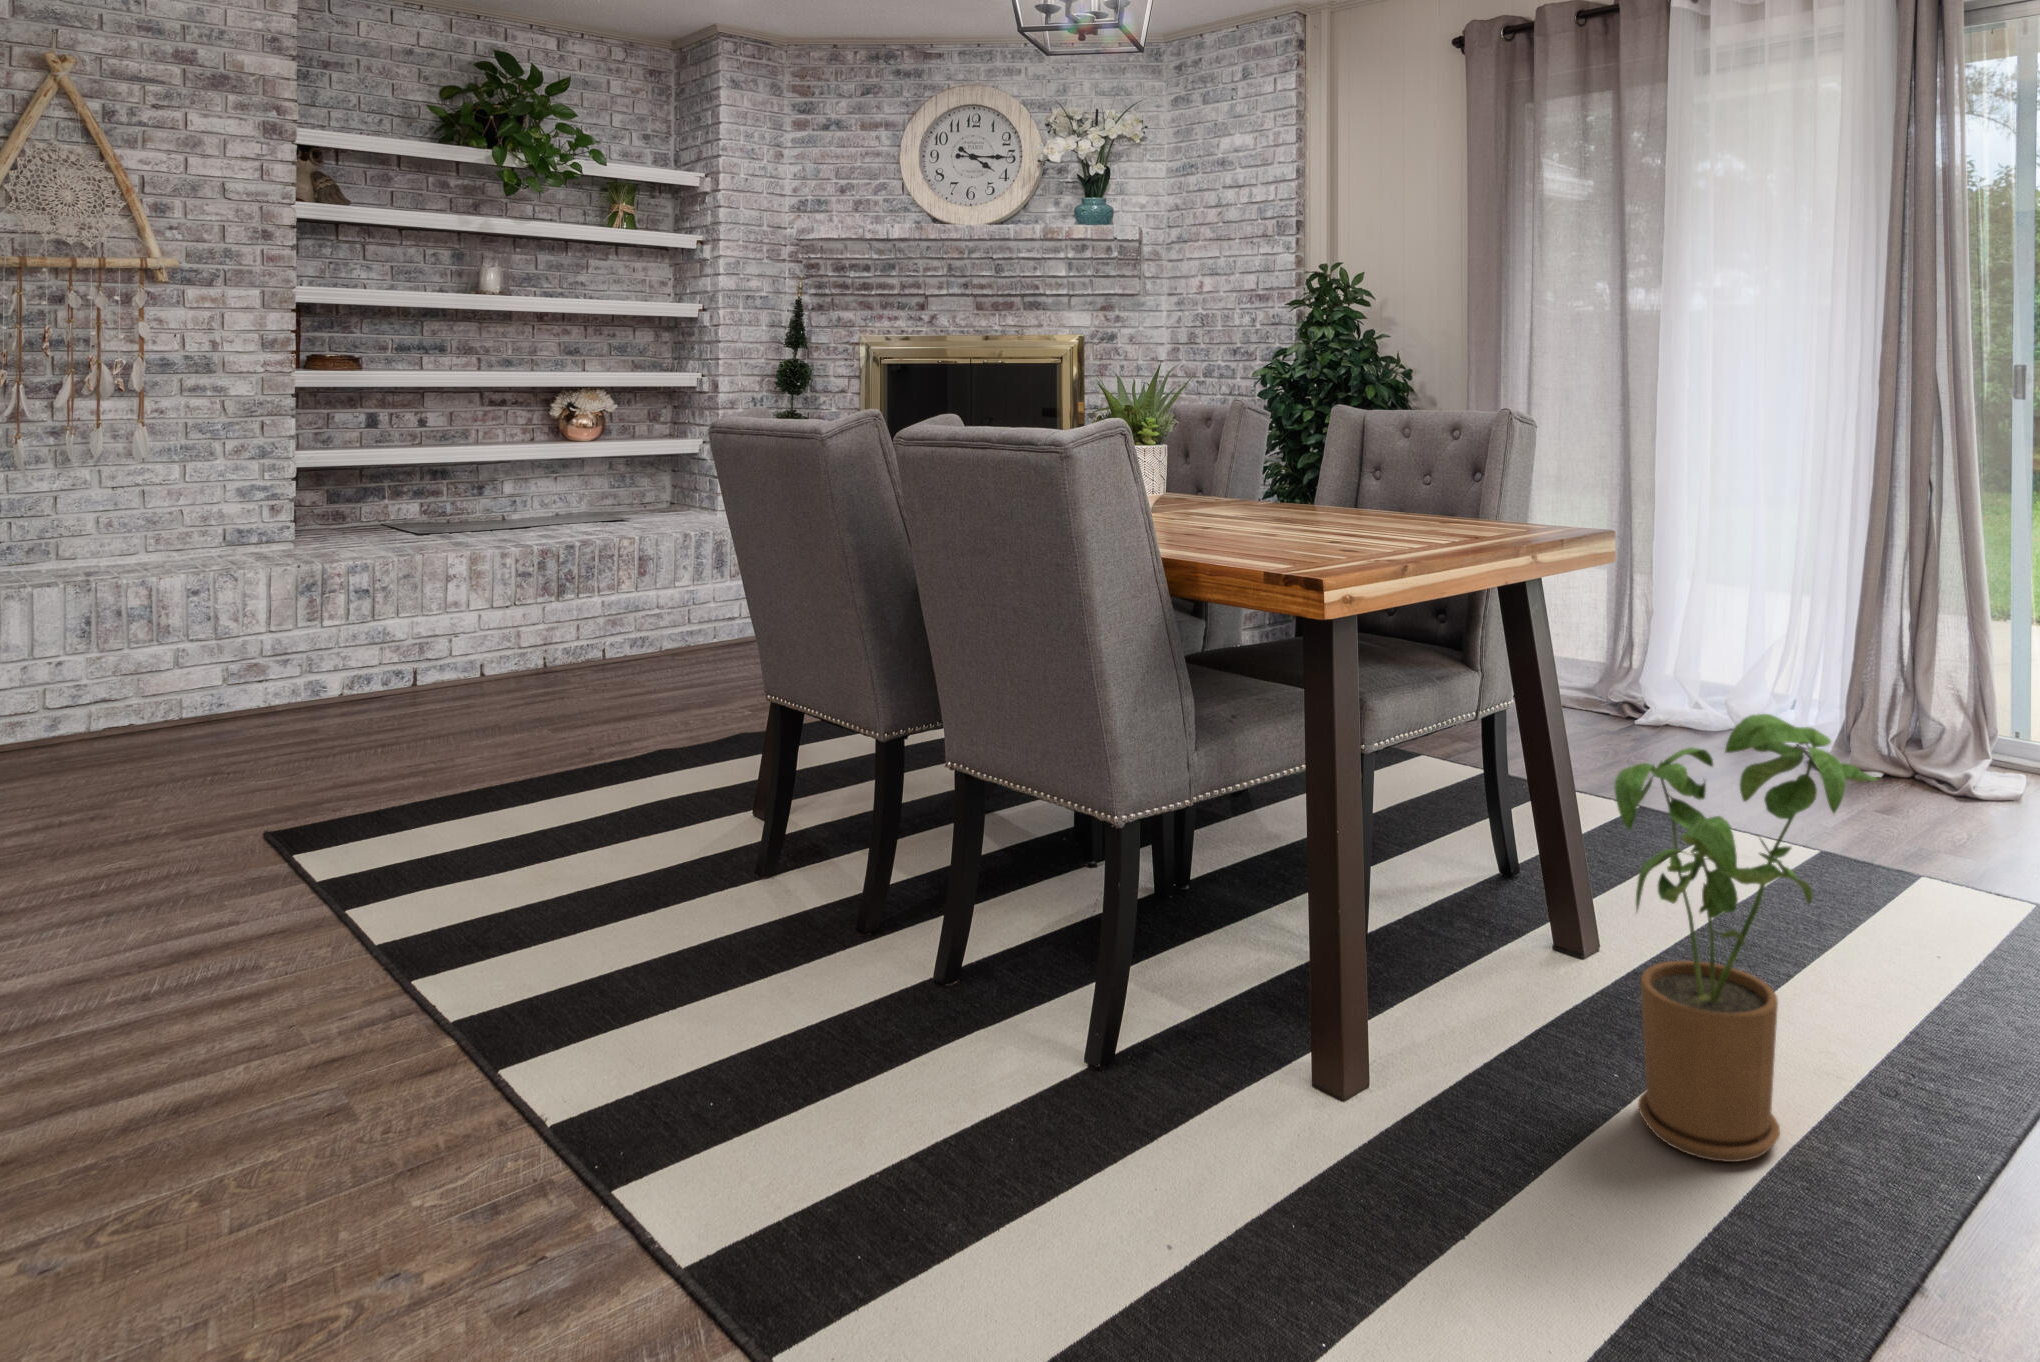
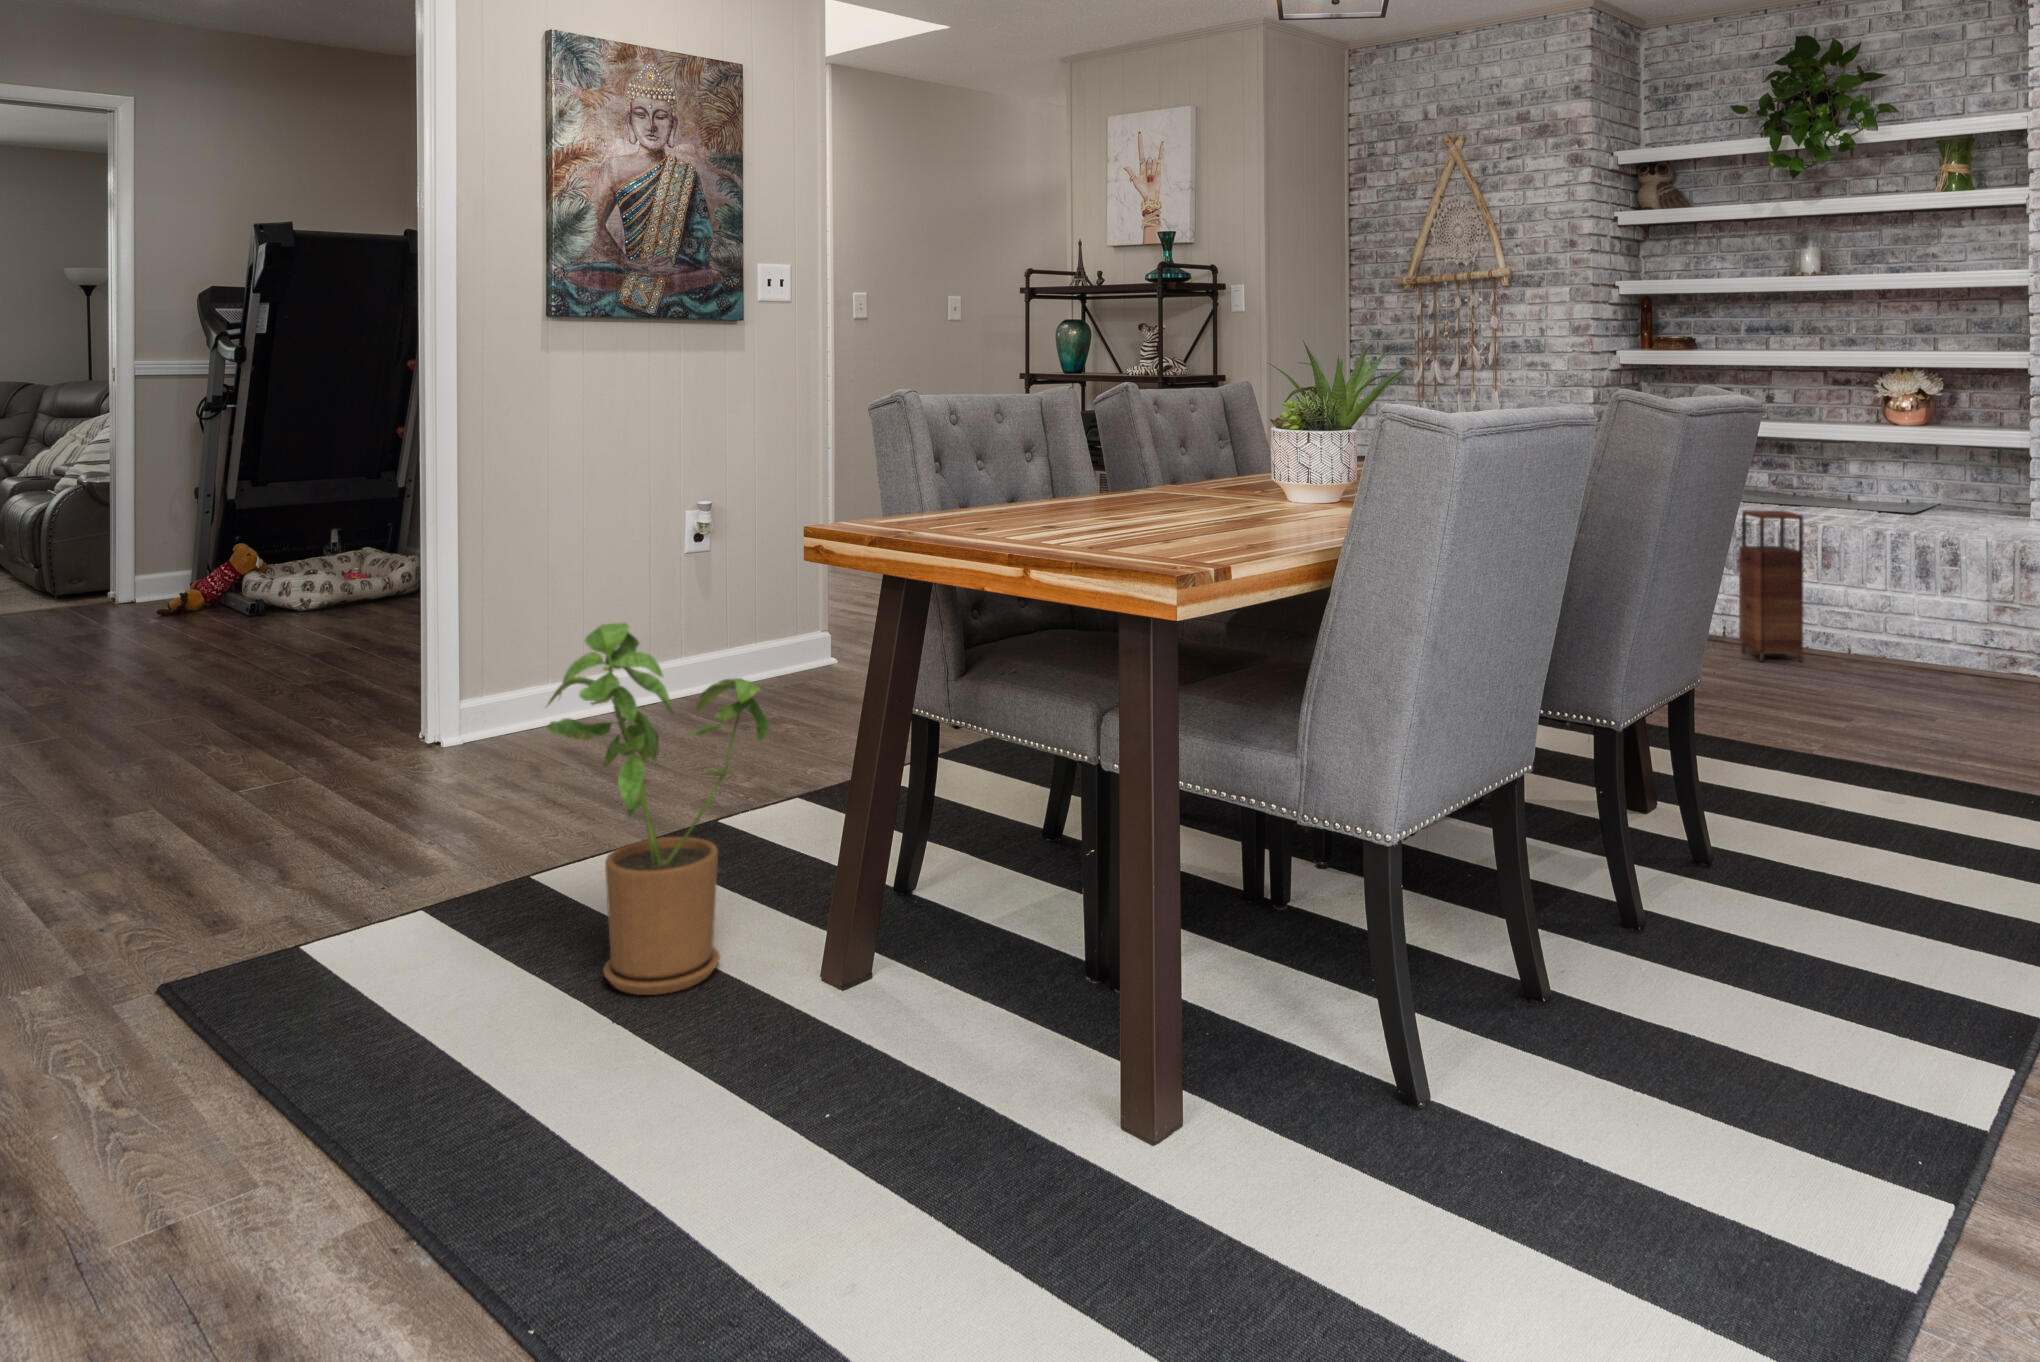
storage cabinet: none [636,526,692,671] -> present [1739,510,1803,662]

